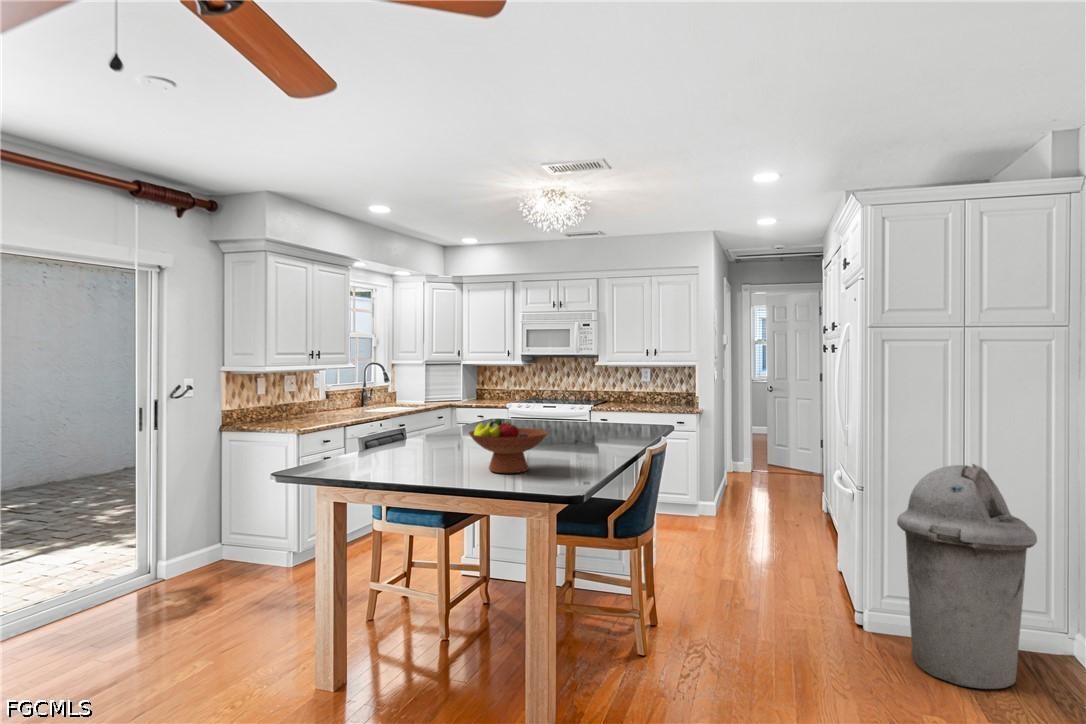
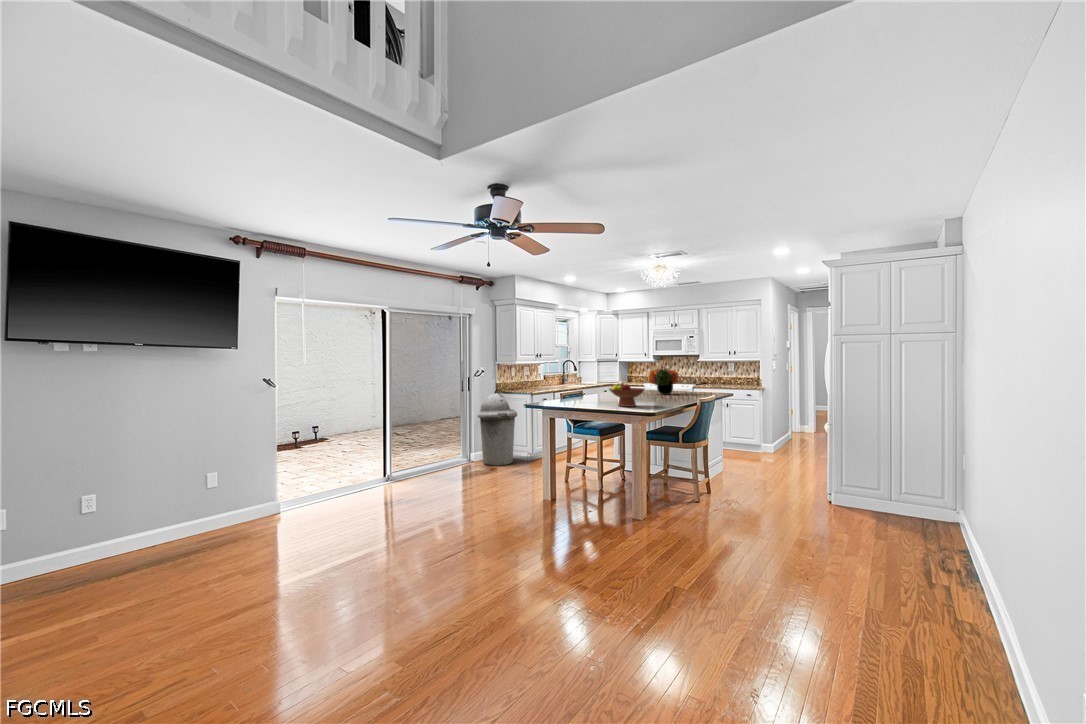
flower arrangement: none [532,379,590,432] -> present [648,367,679,395]
trash can: present [897,464,1037,689] -> present [477,393,517,466]

